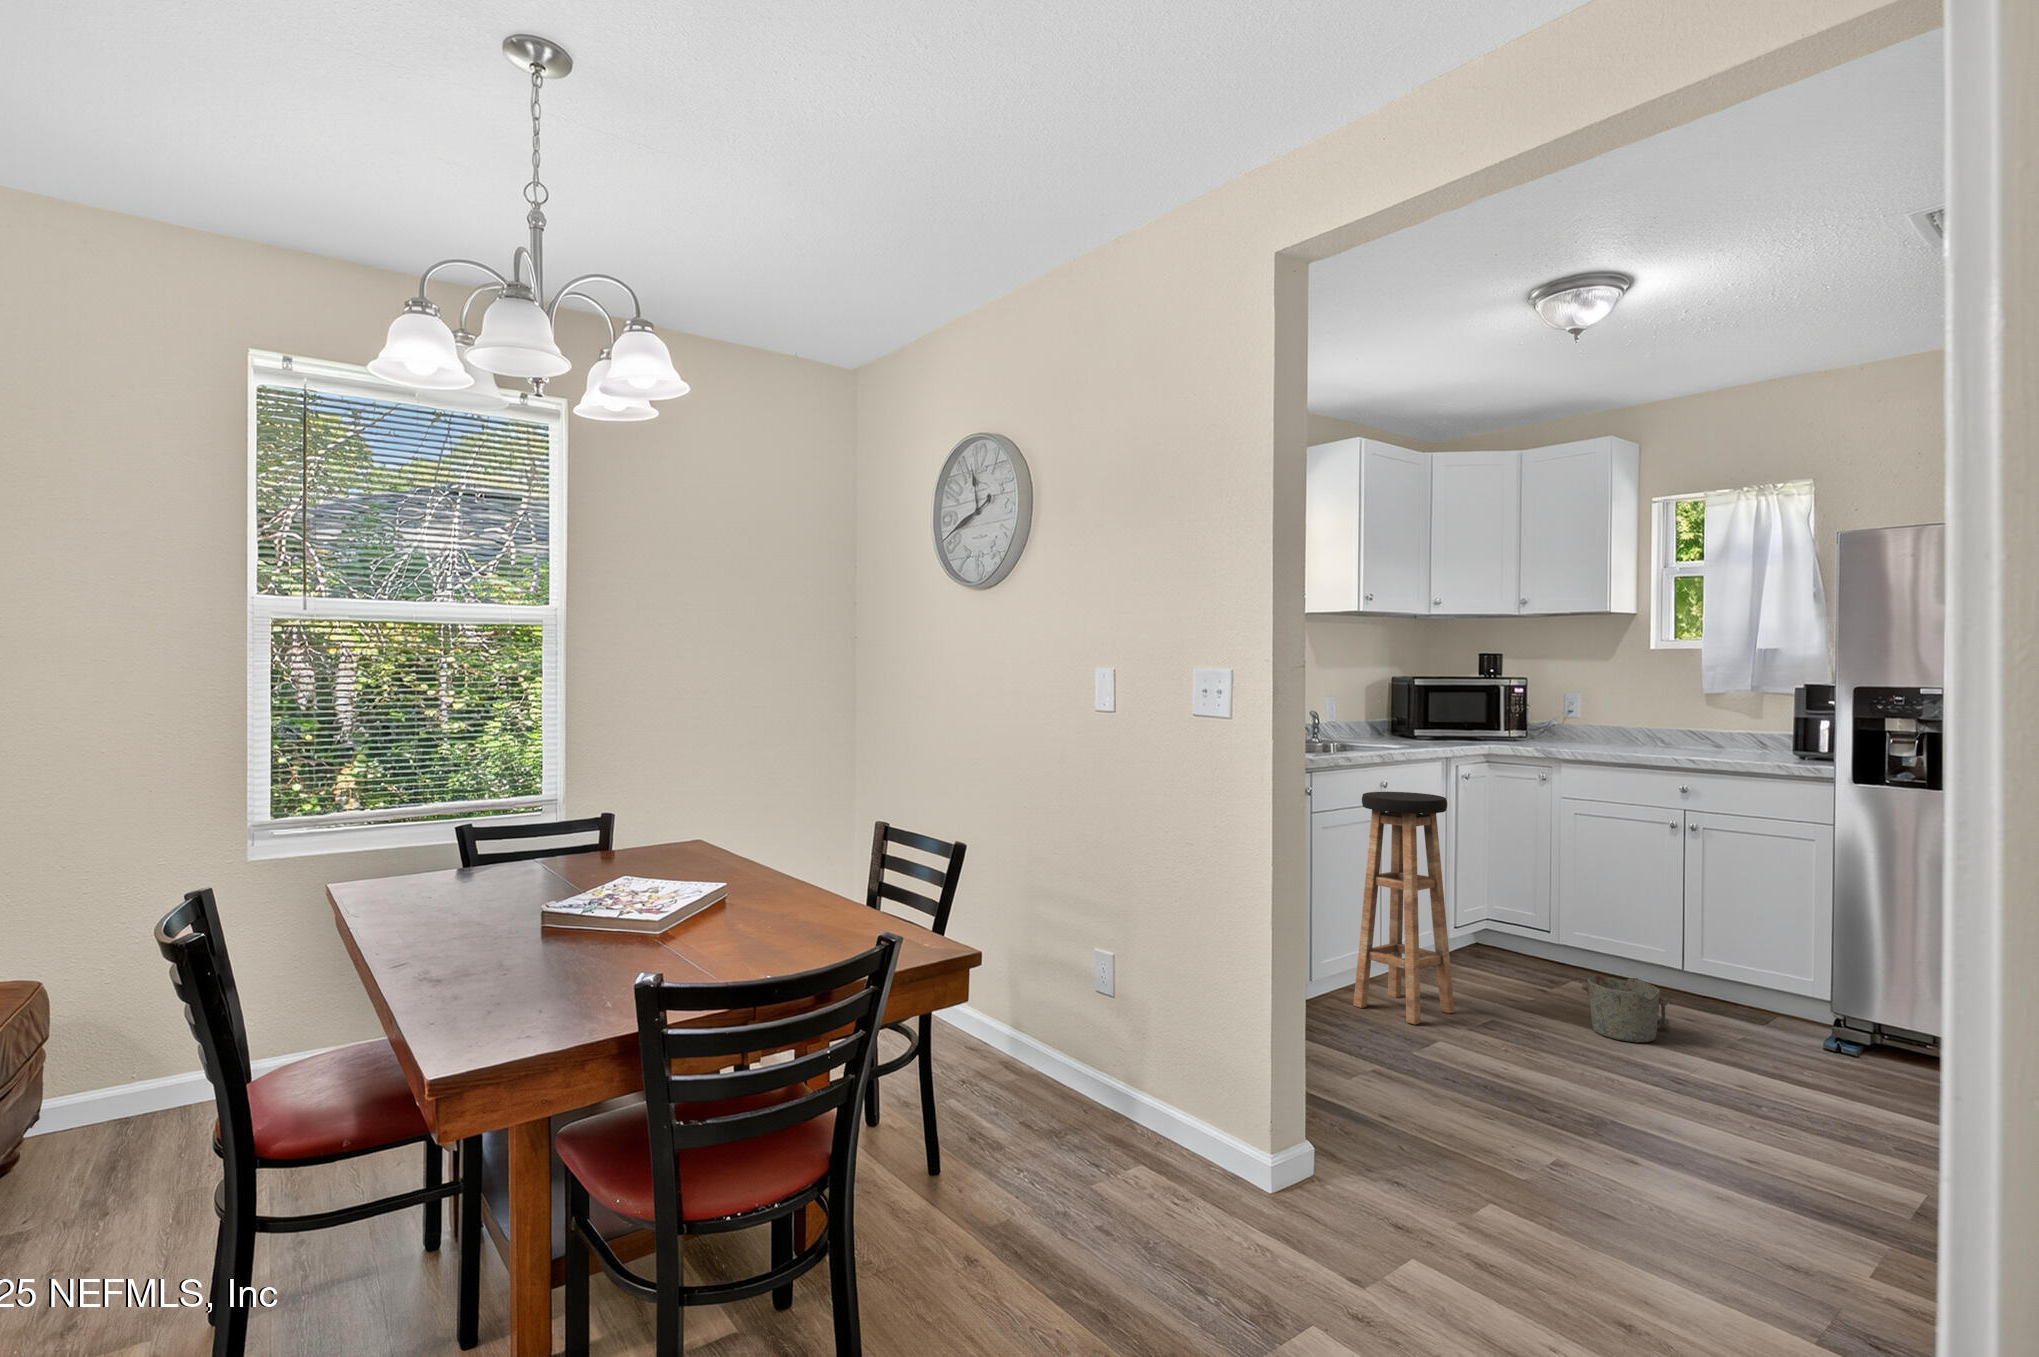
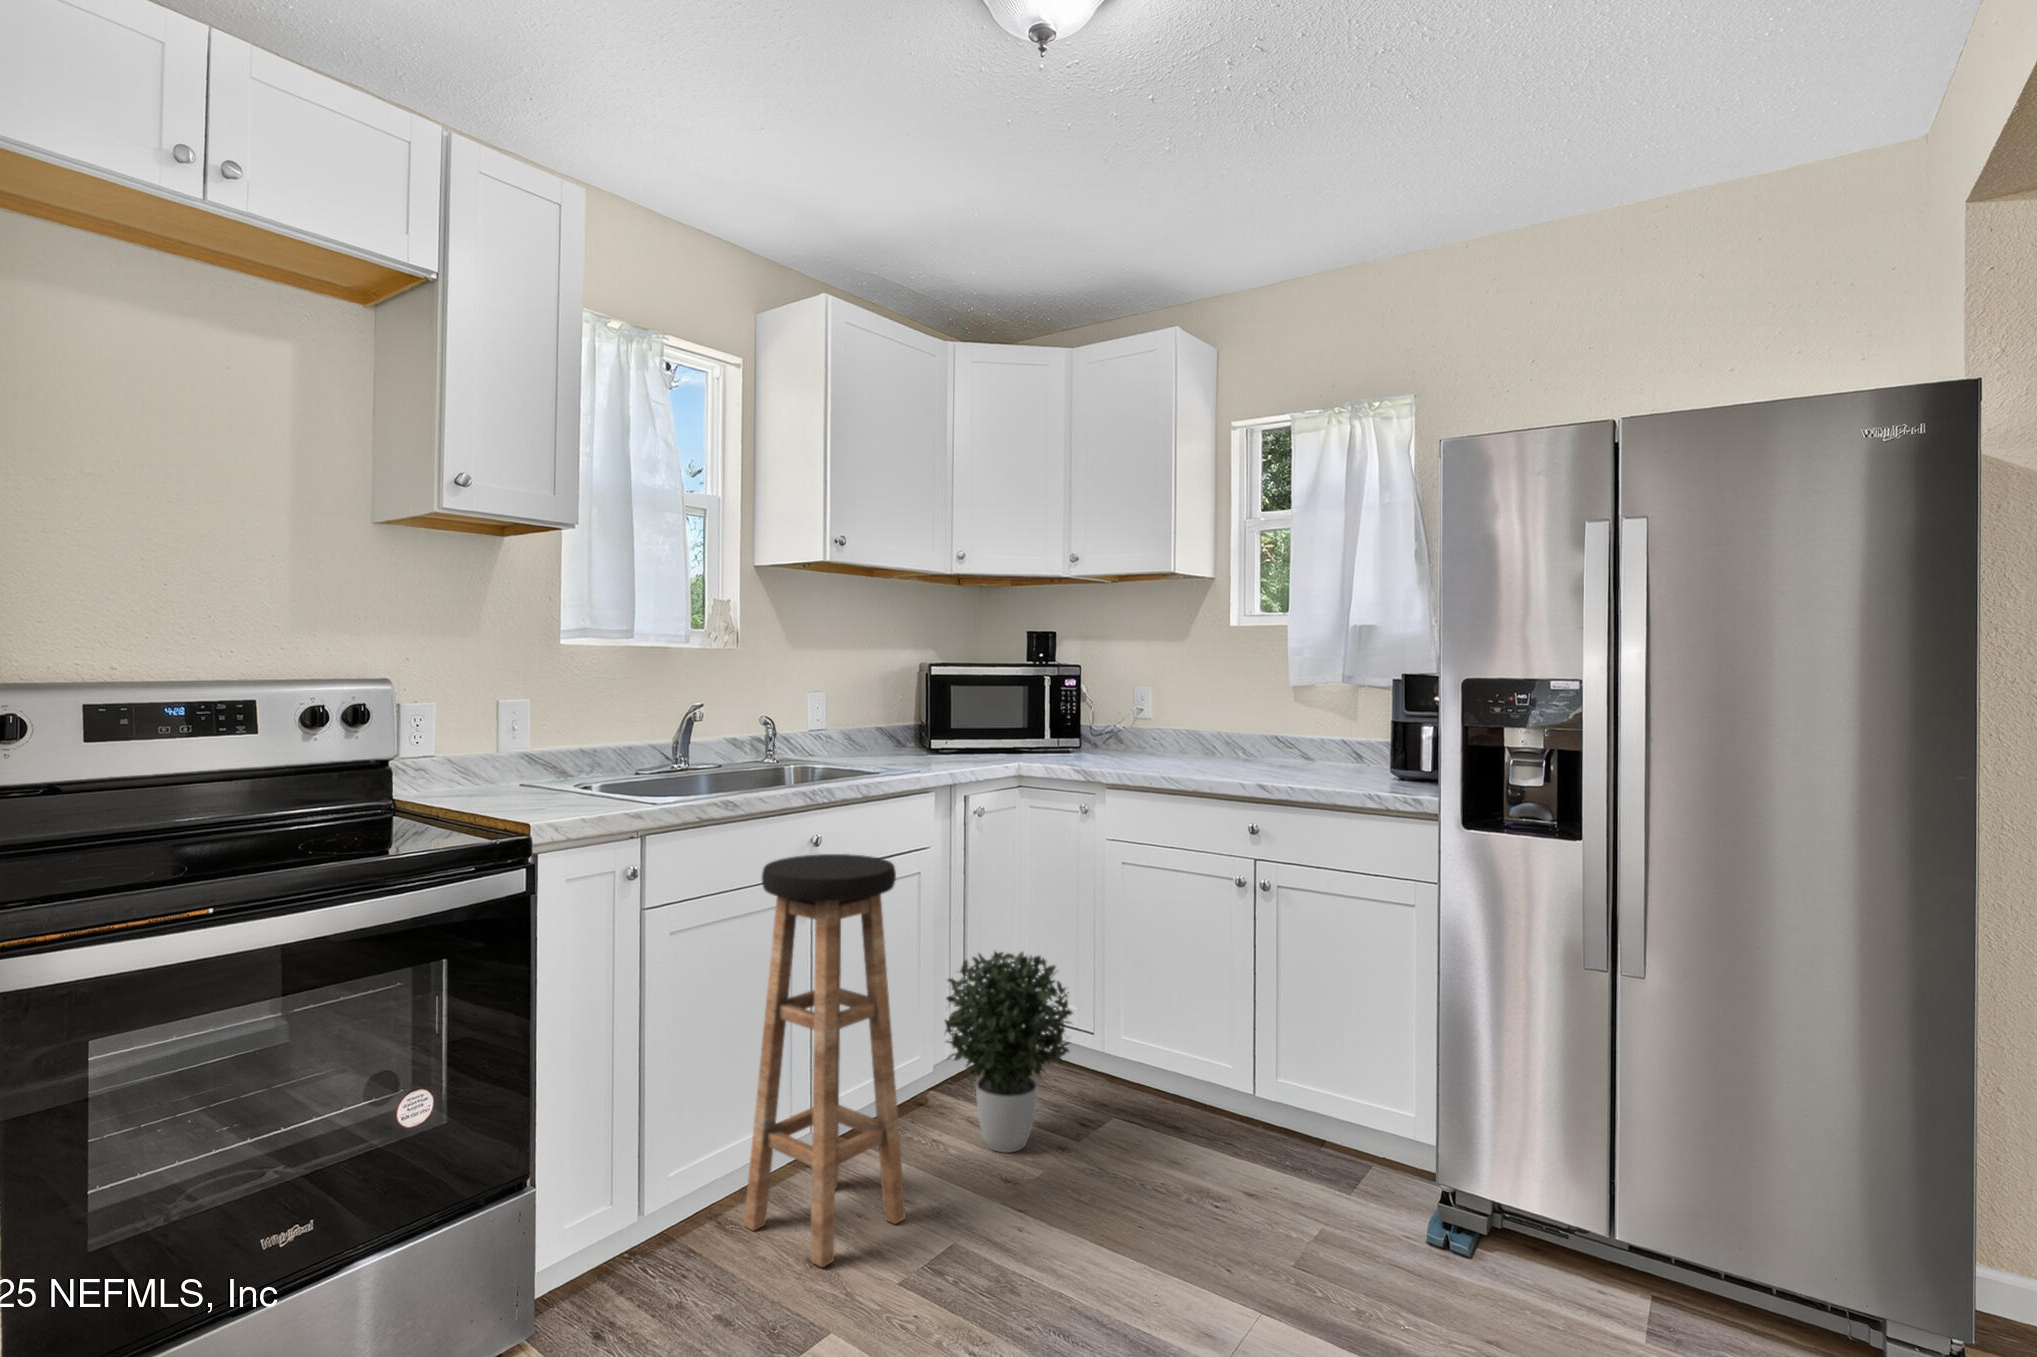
potted plant: none [1457,862,1554,992] -> present [945,952,1072,1152]
bucket: present [1582,975,1670,1042] -> none [1093,1139,1218,1260]

